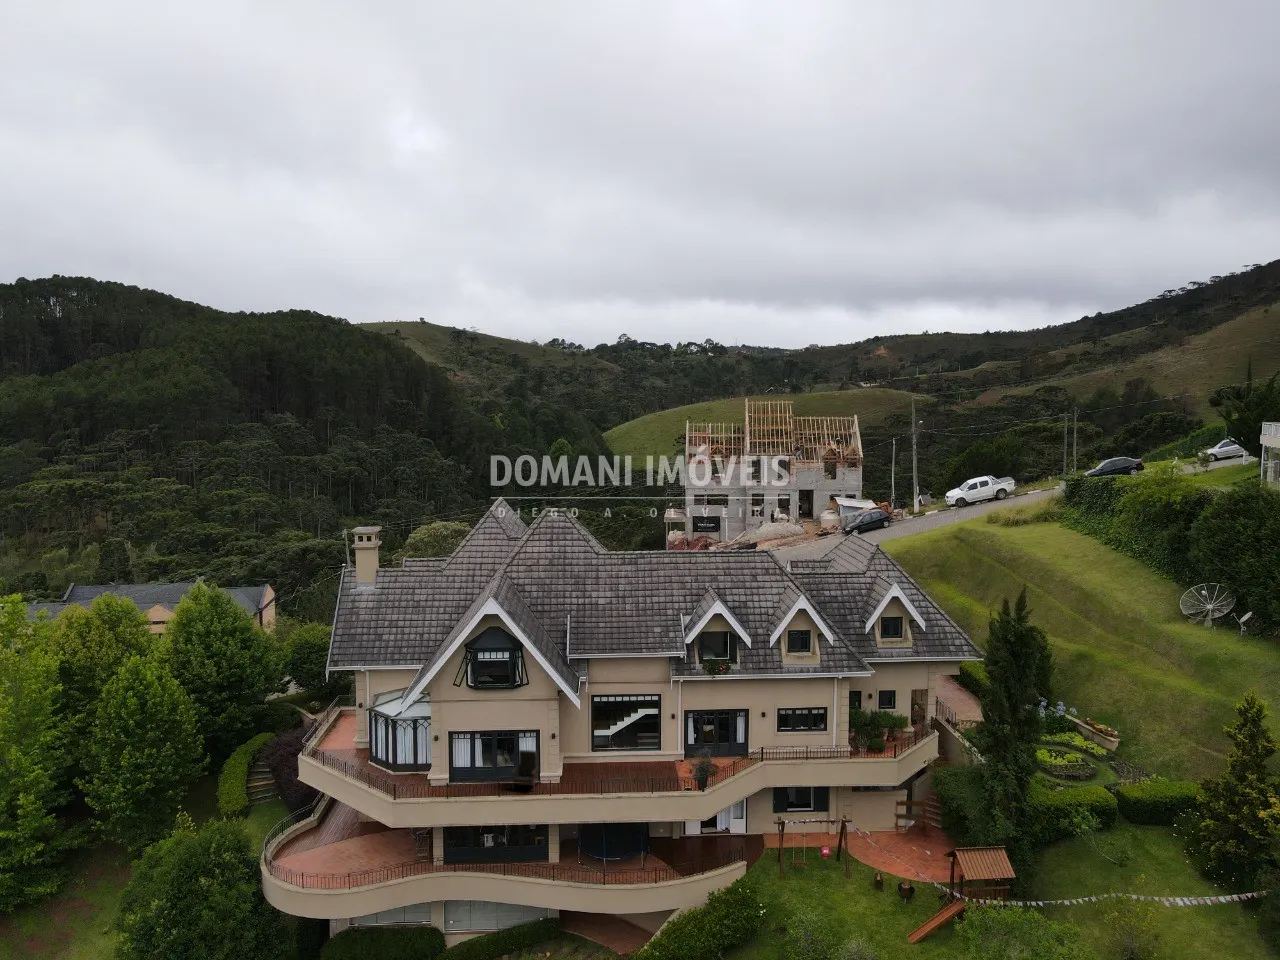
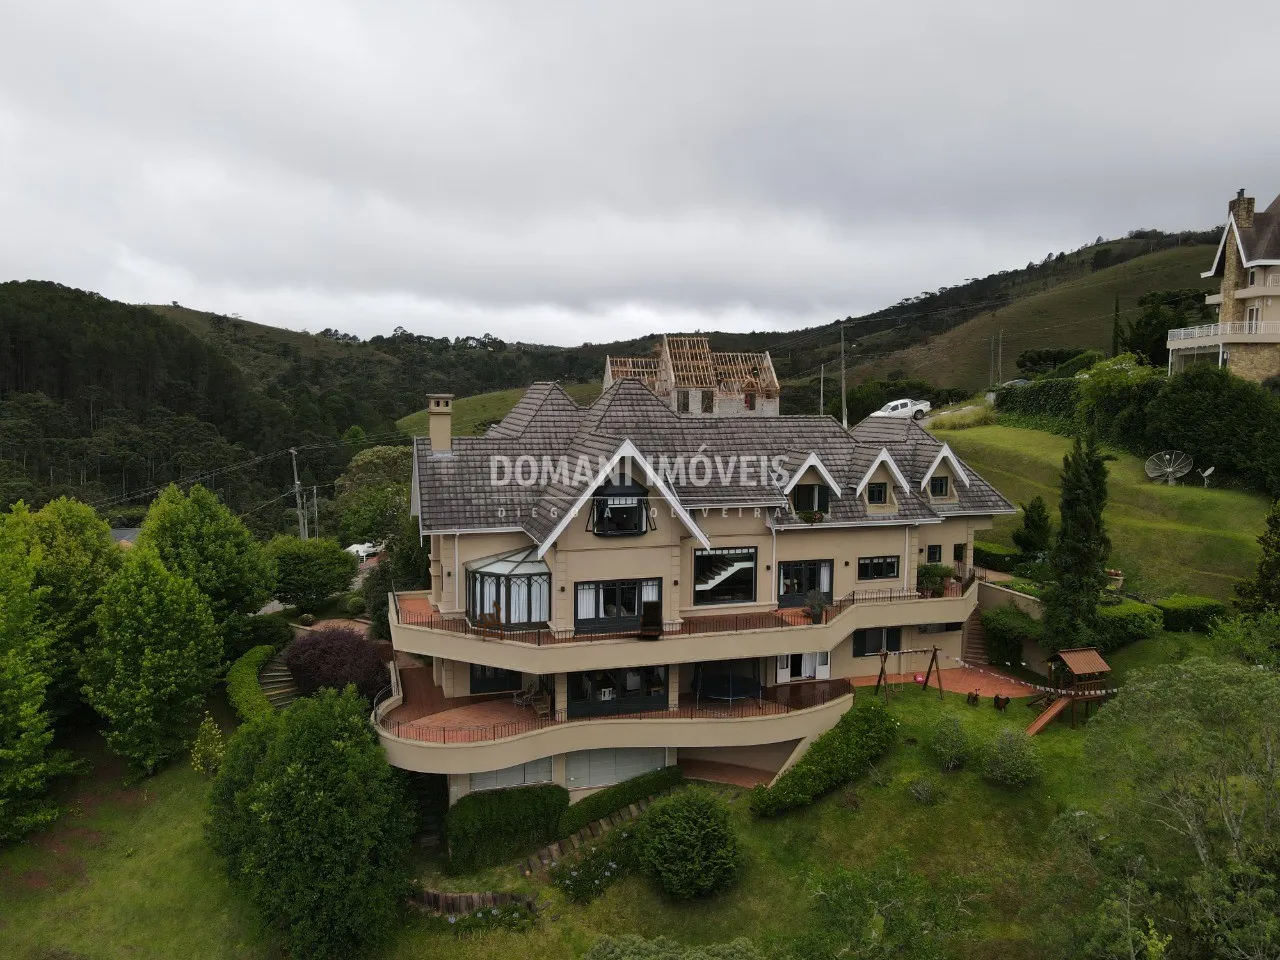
bench: present [894,801,929,836] -> present [477,600,504,642]

